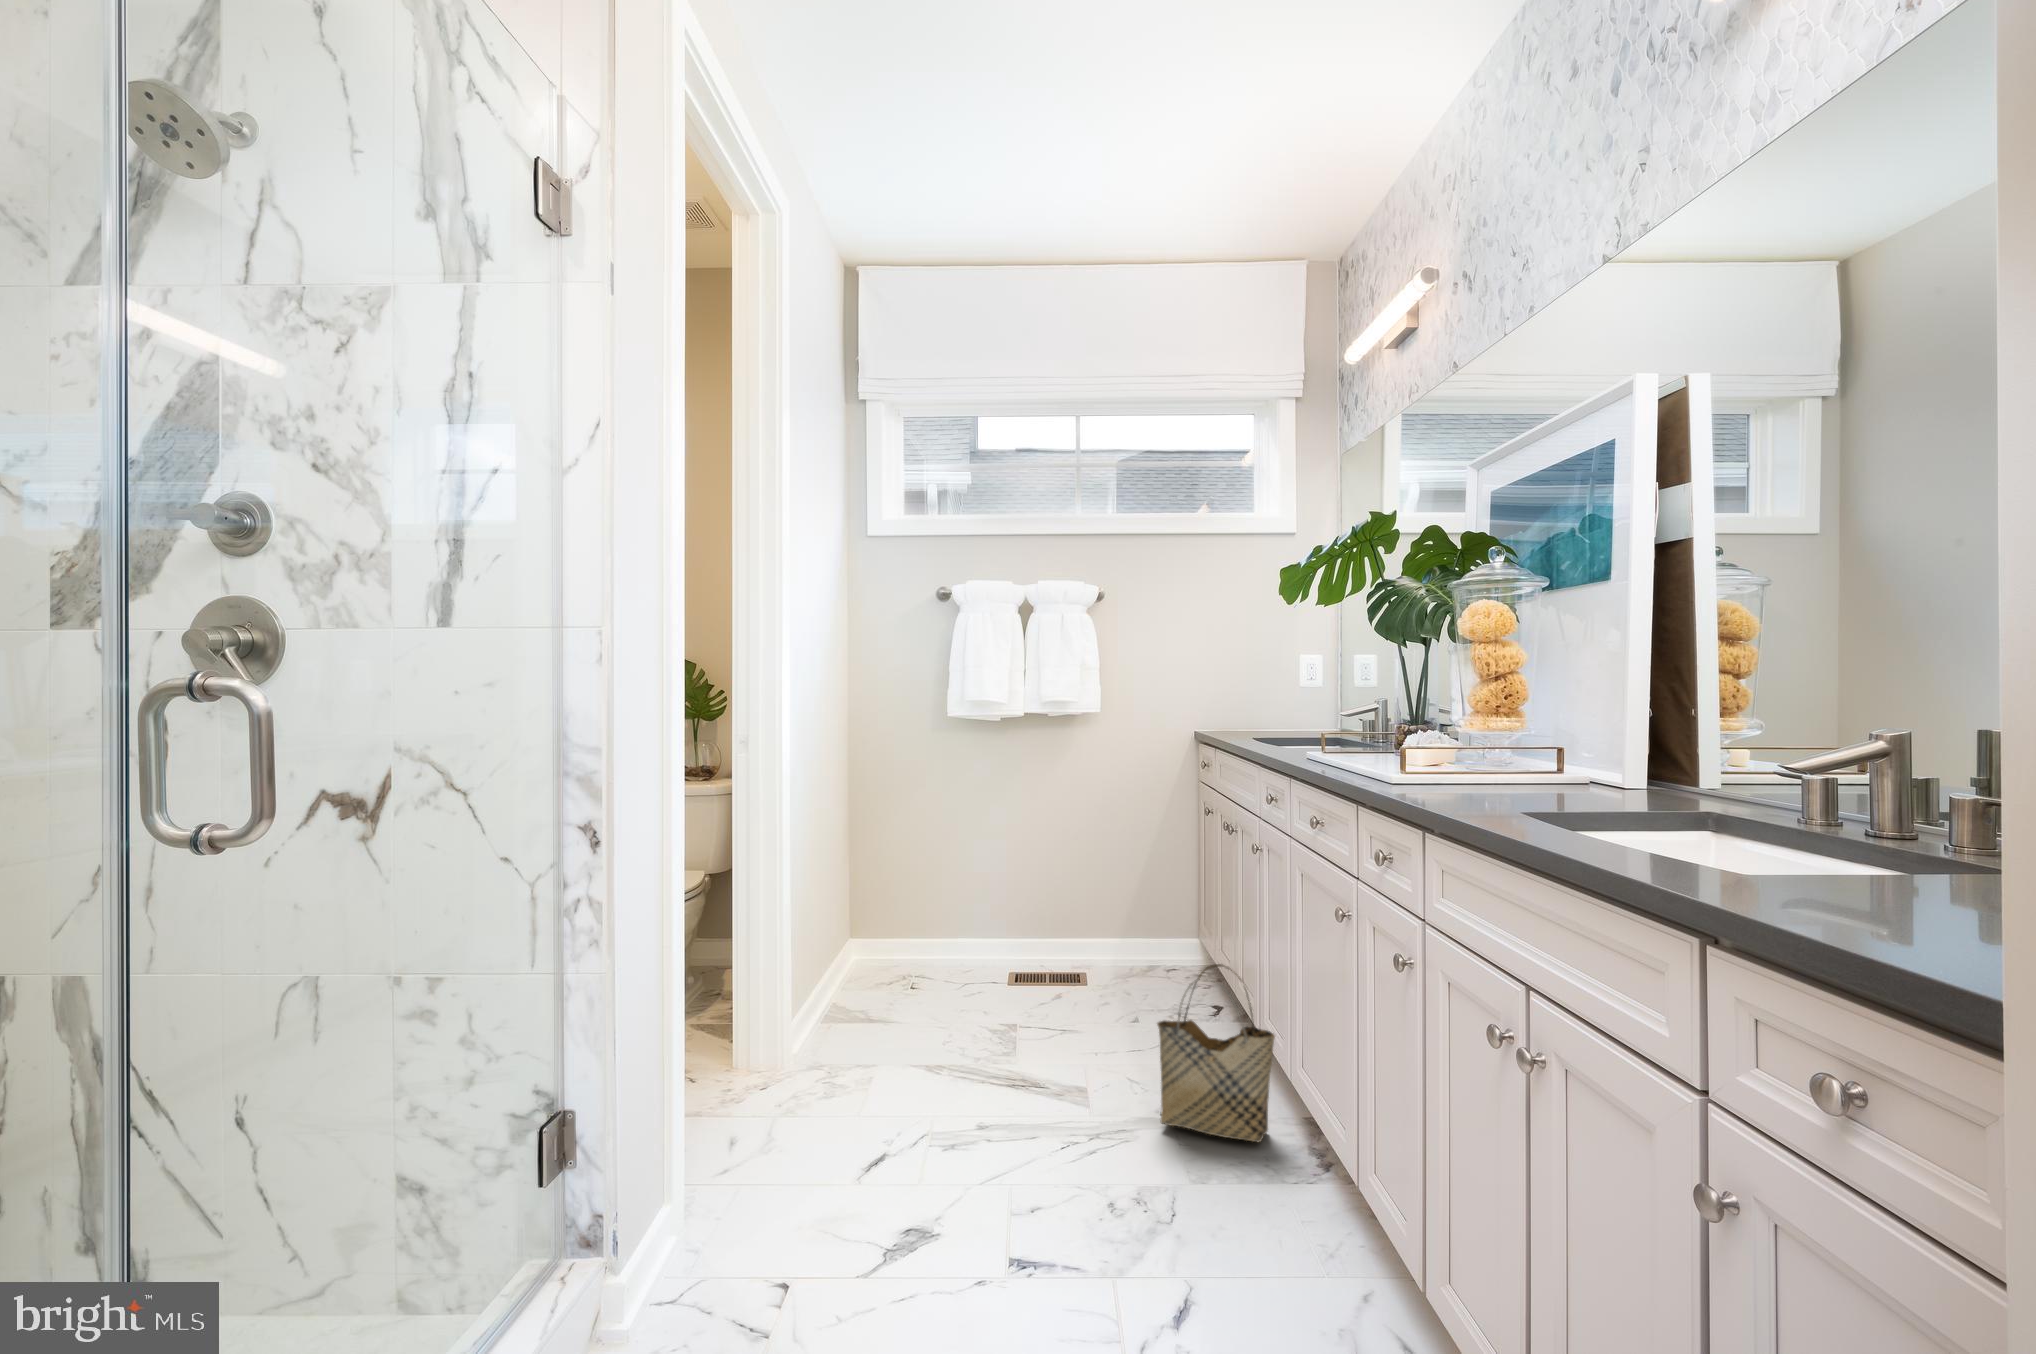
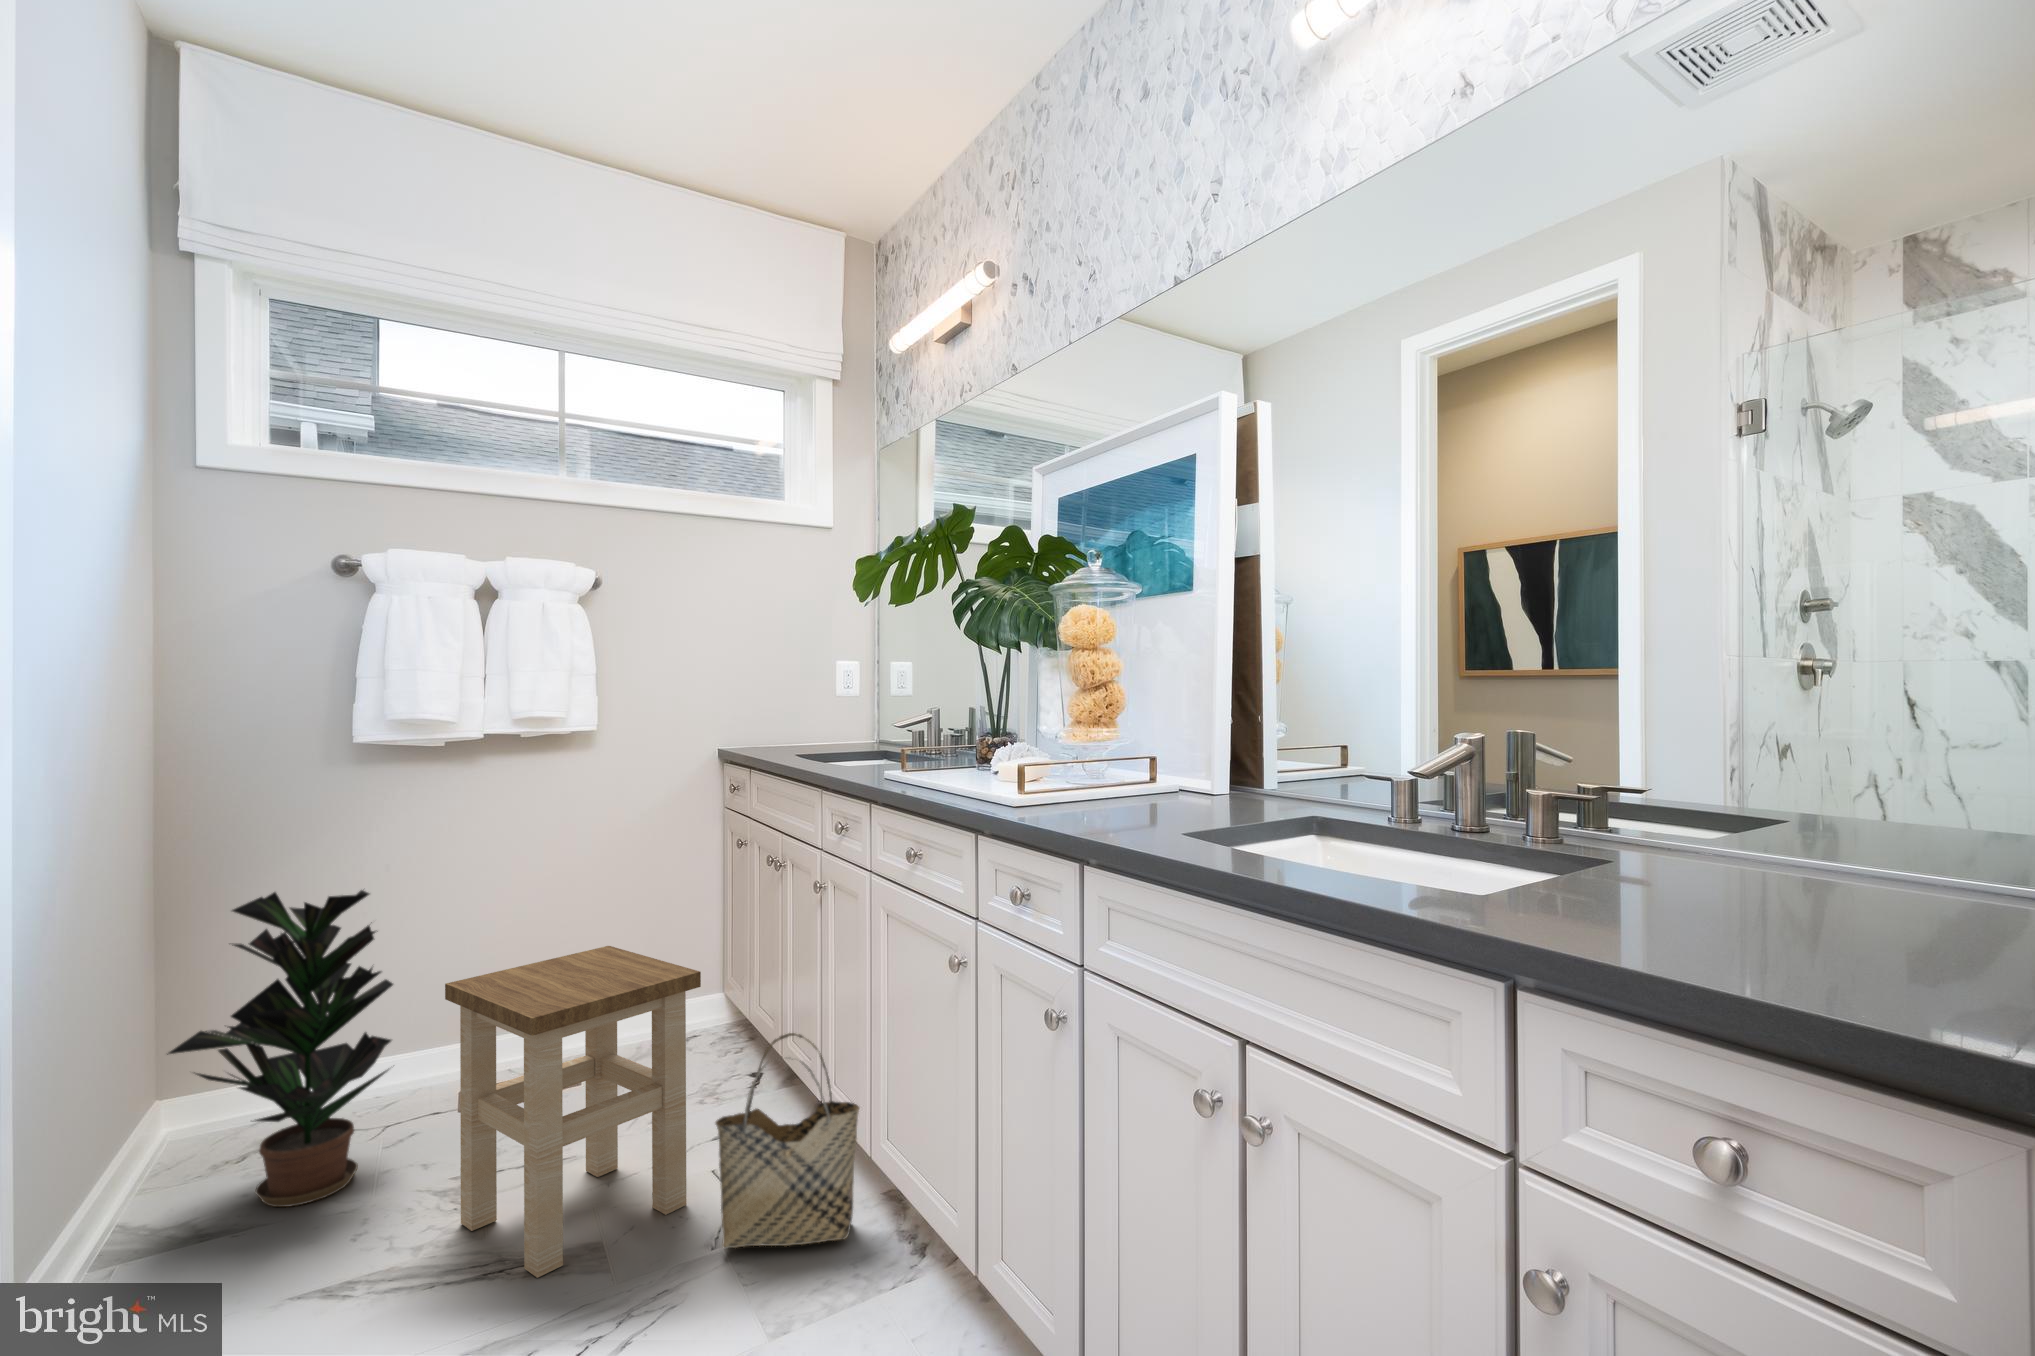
potted plant: none [827,813,955,1029] -> present [167,890,393,1207]
stool: none [979,877,1152,1109] -> present [445,946,701,1278]

